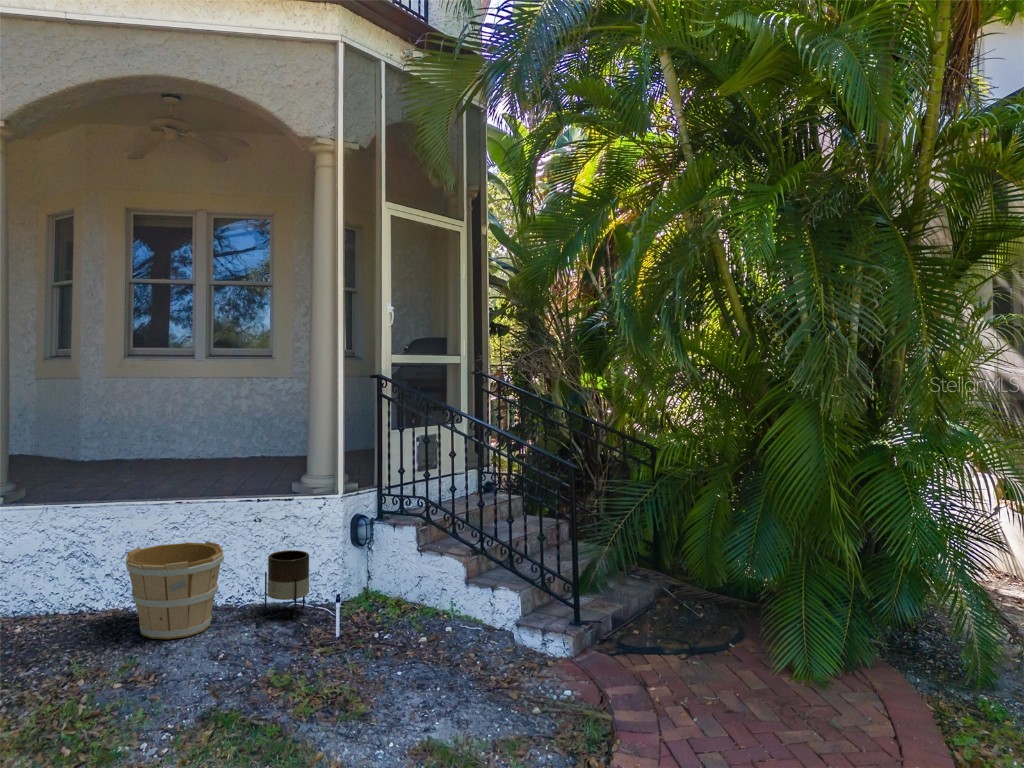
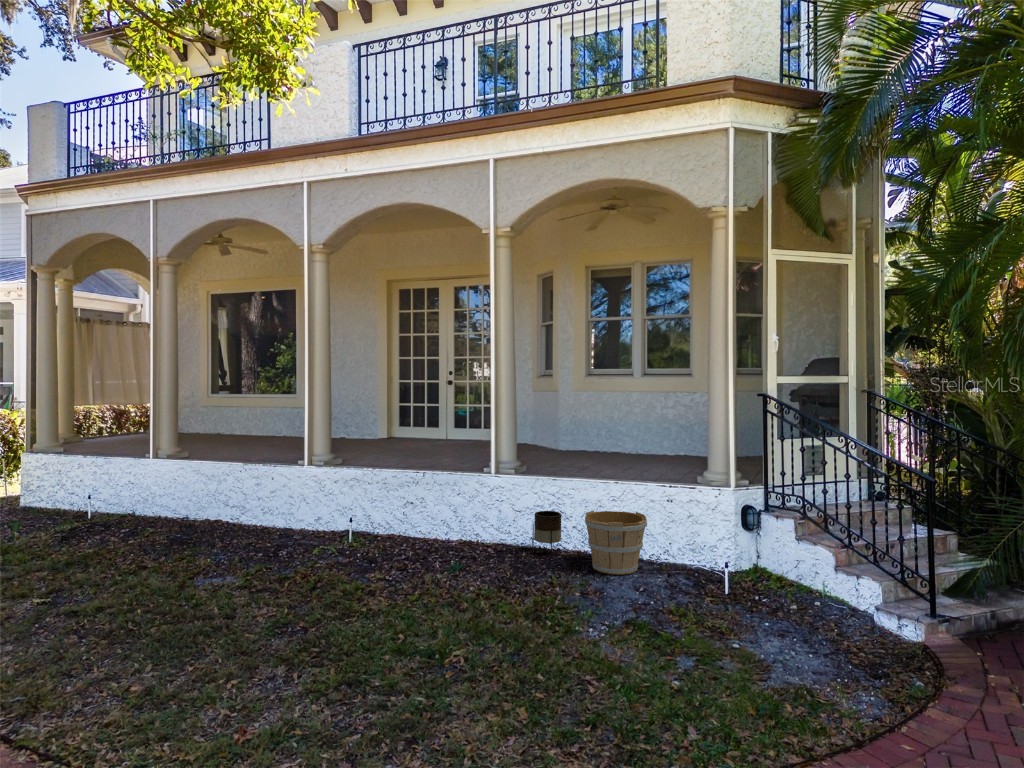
planter: present [265,550,309,622] -> present [532,511,561,558]

